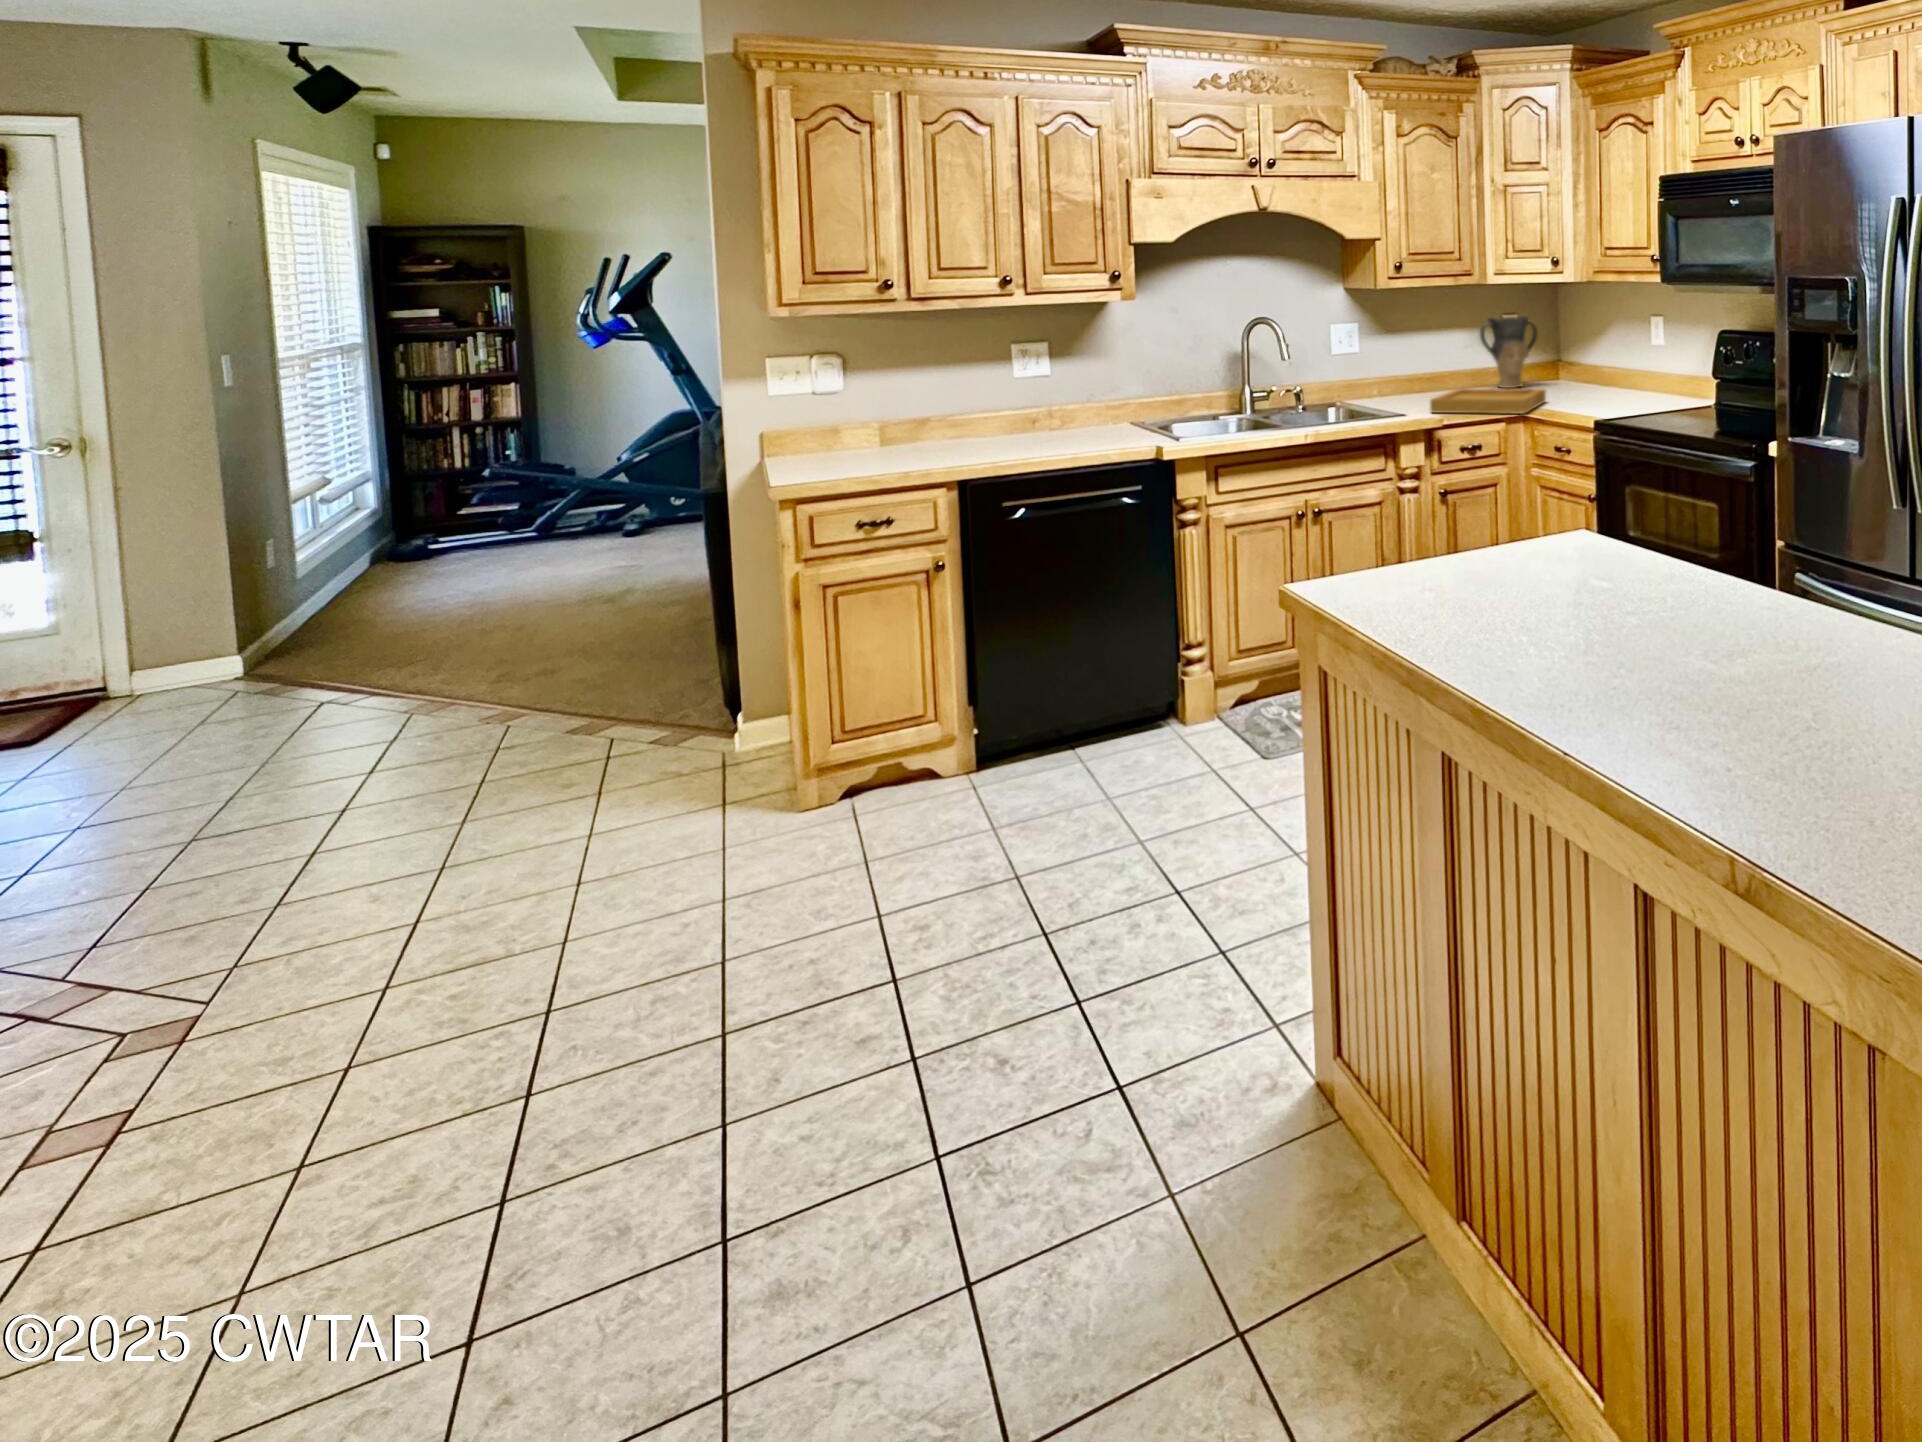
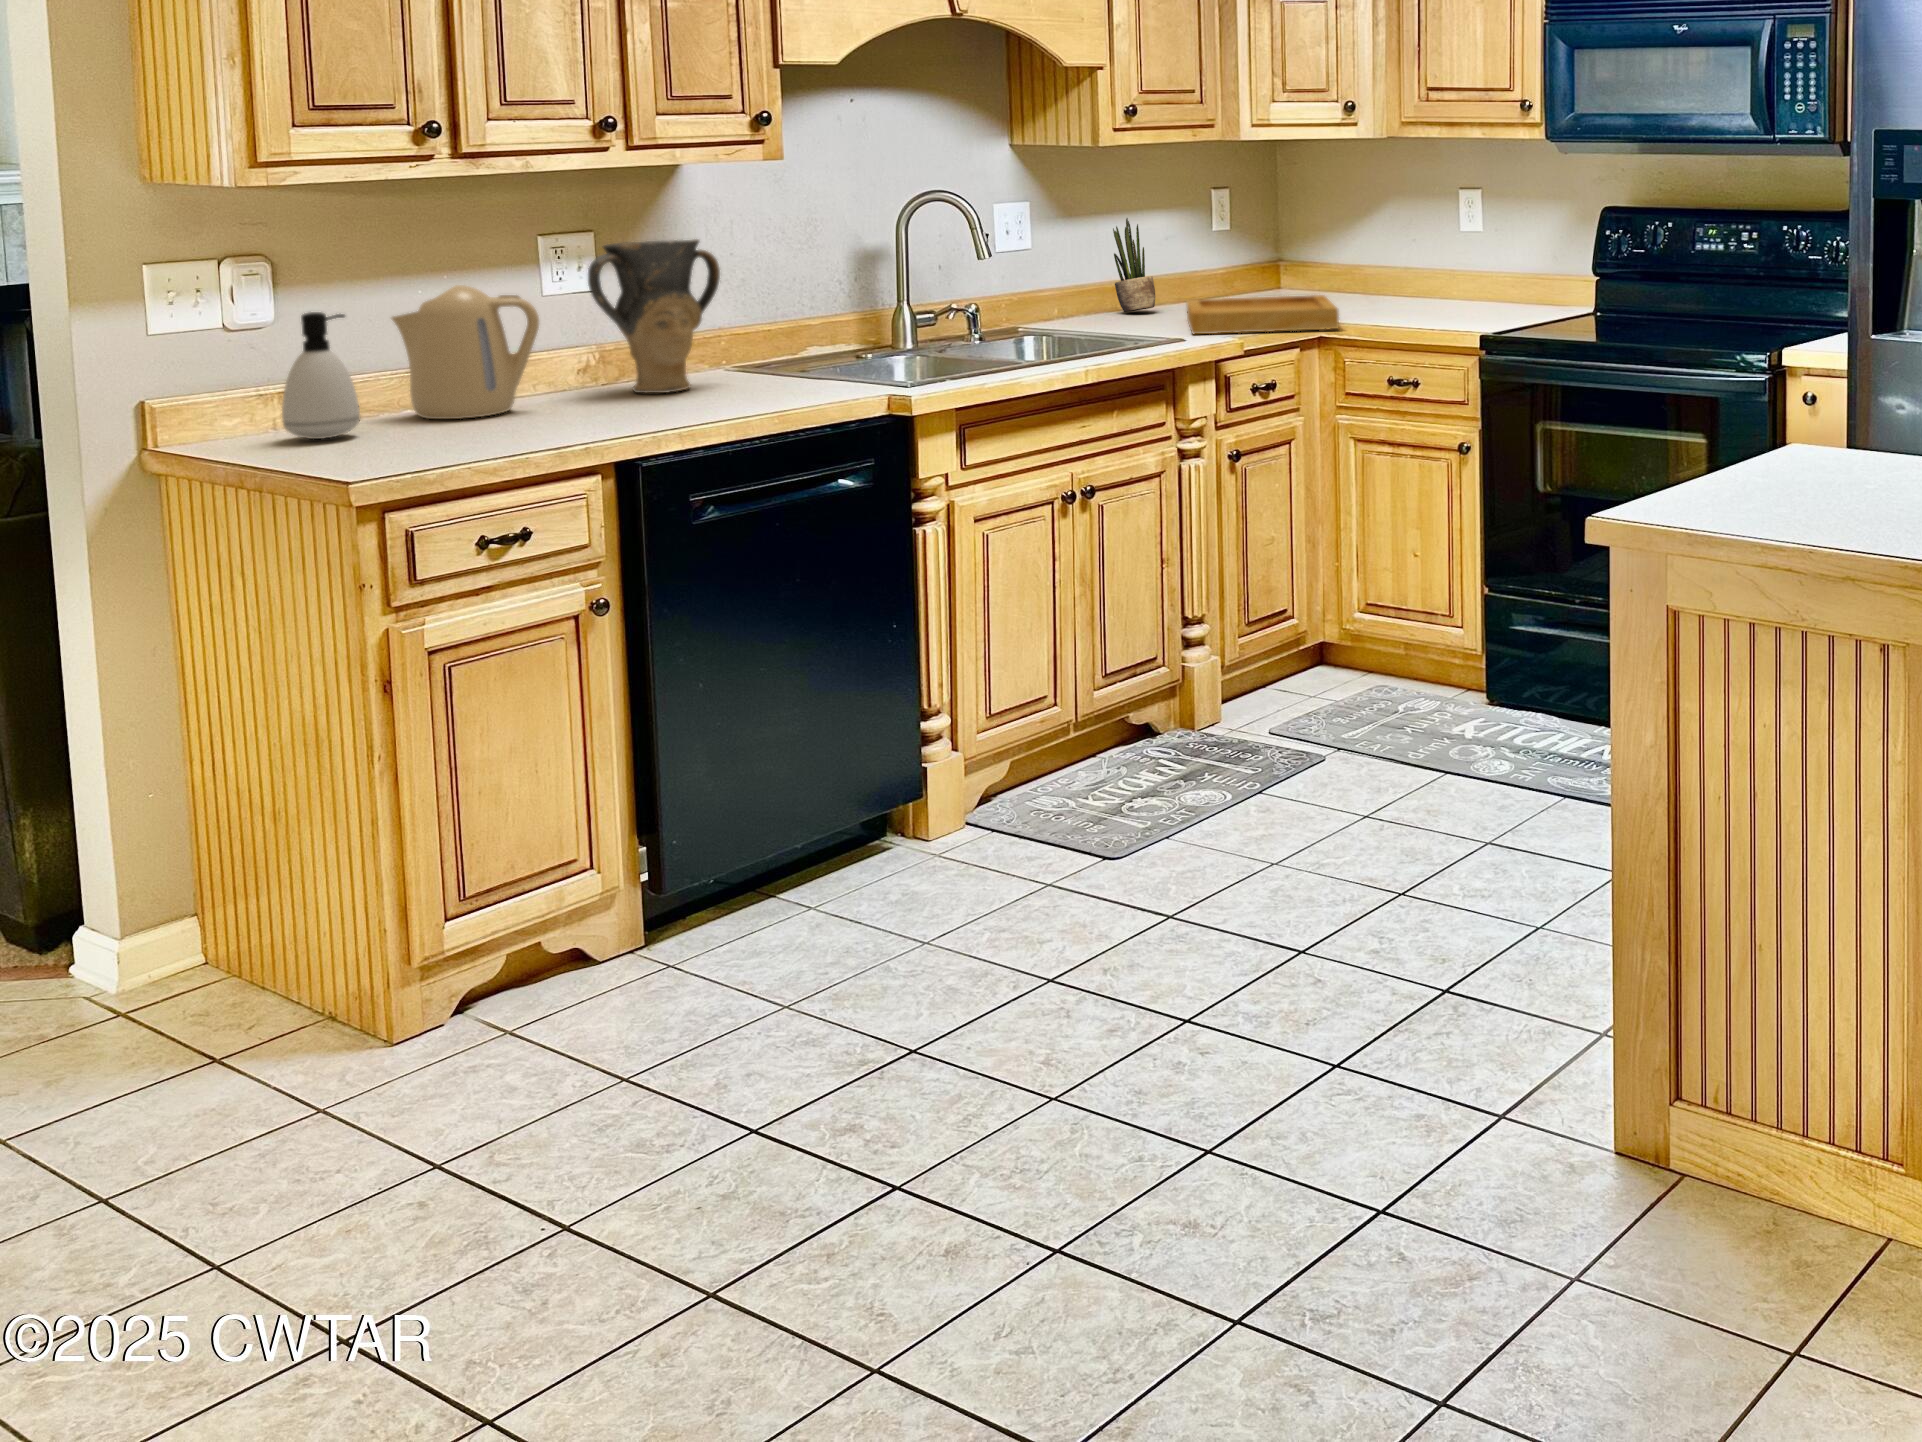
vase: present [1480,316,1538,388] -> present [588,239,720,393]
potted plant: none [1424,334,1450,395] -> present [1113,218,1155,312]
kettle: none [905,371,980,449] -> present [392,285,539,419]
soap dispenser: none [822,386,865,457] -> present [282,312,360,439]

